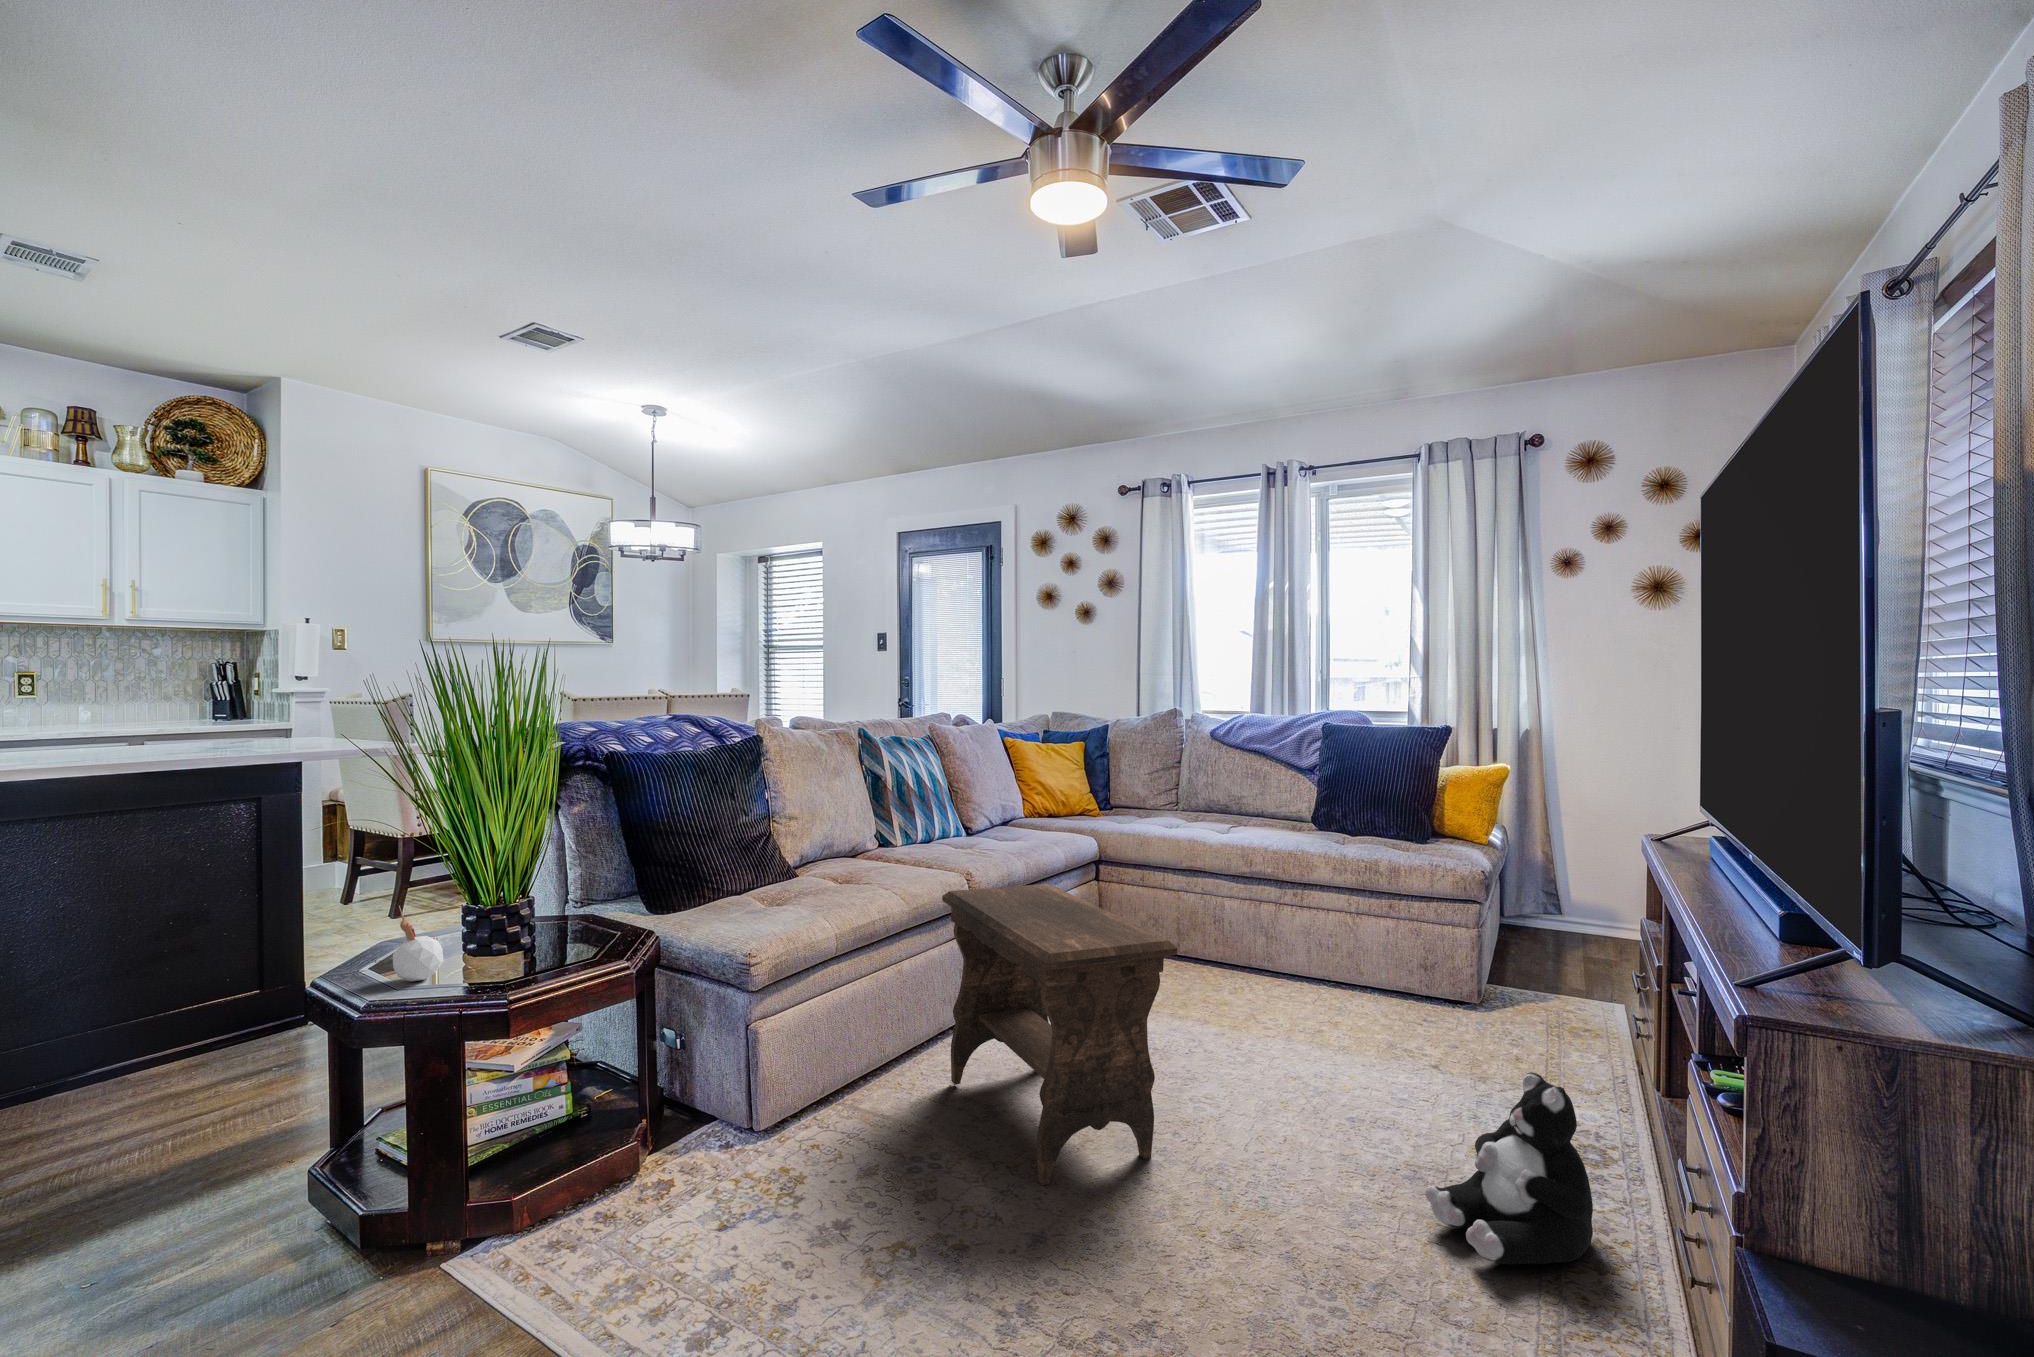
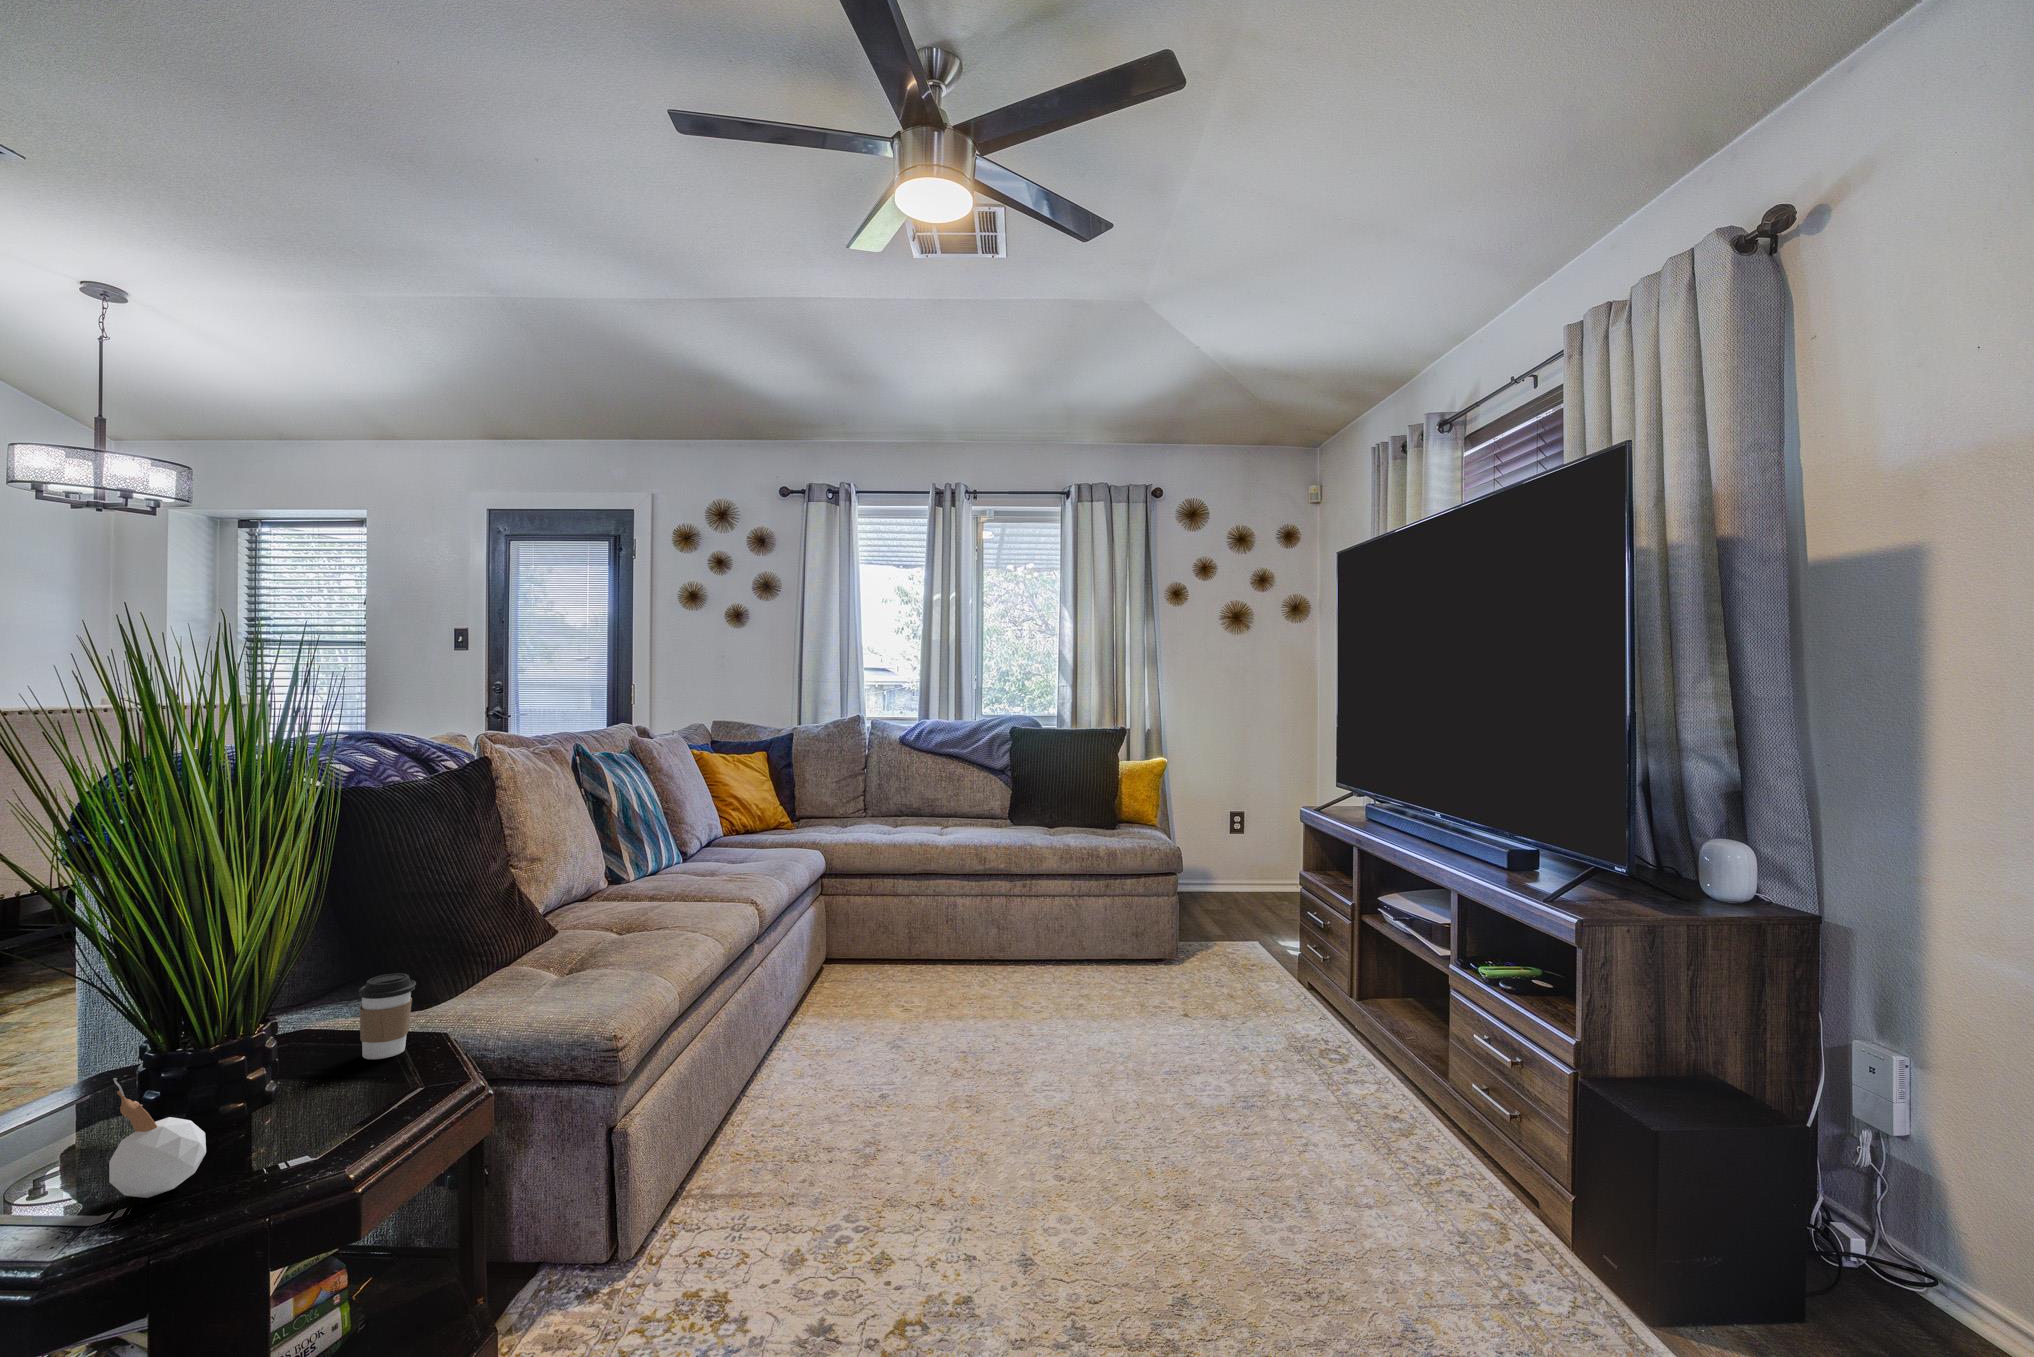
coffee cup: none [589,877,625,935] -> present [359,973,416,1059]
footstool: present [942,884,1177,1185] -> none [789,904,1077,1212]
plush toy: present [1425,1072,1593,1264] -> none [1285,1001,1401,1156]

